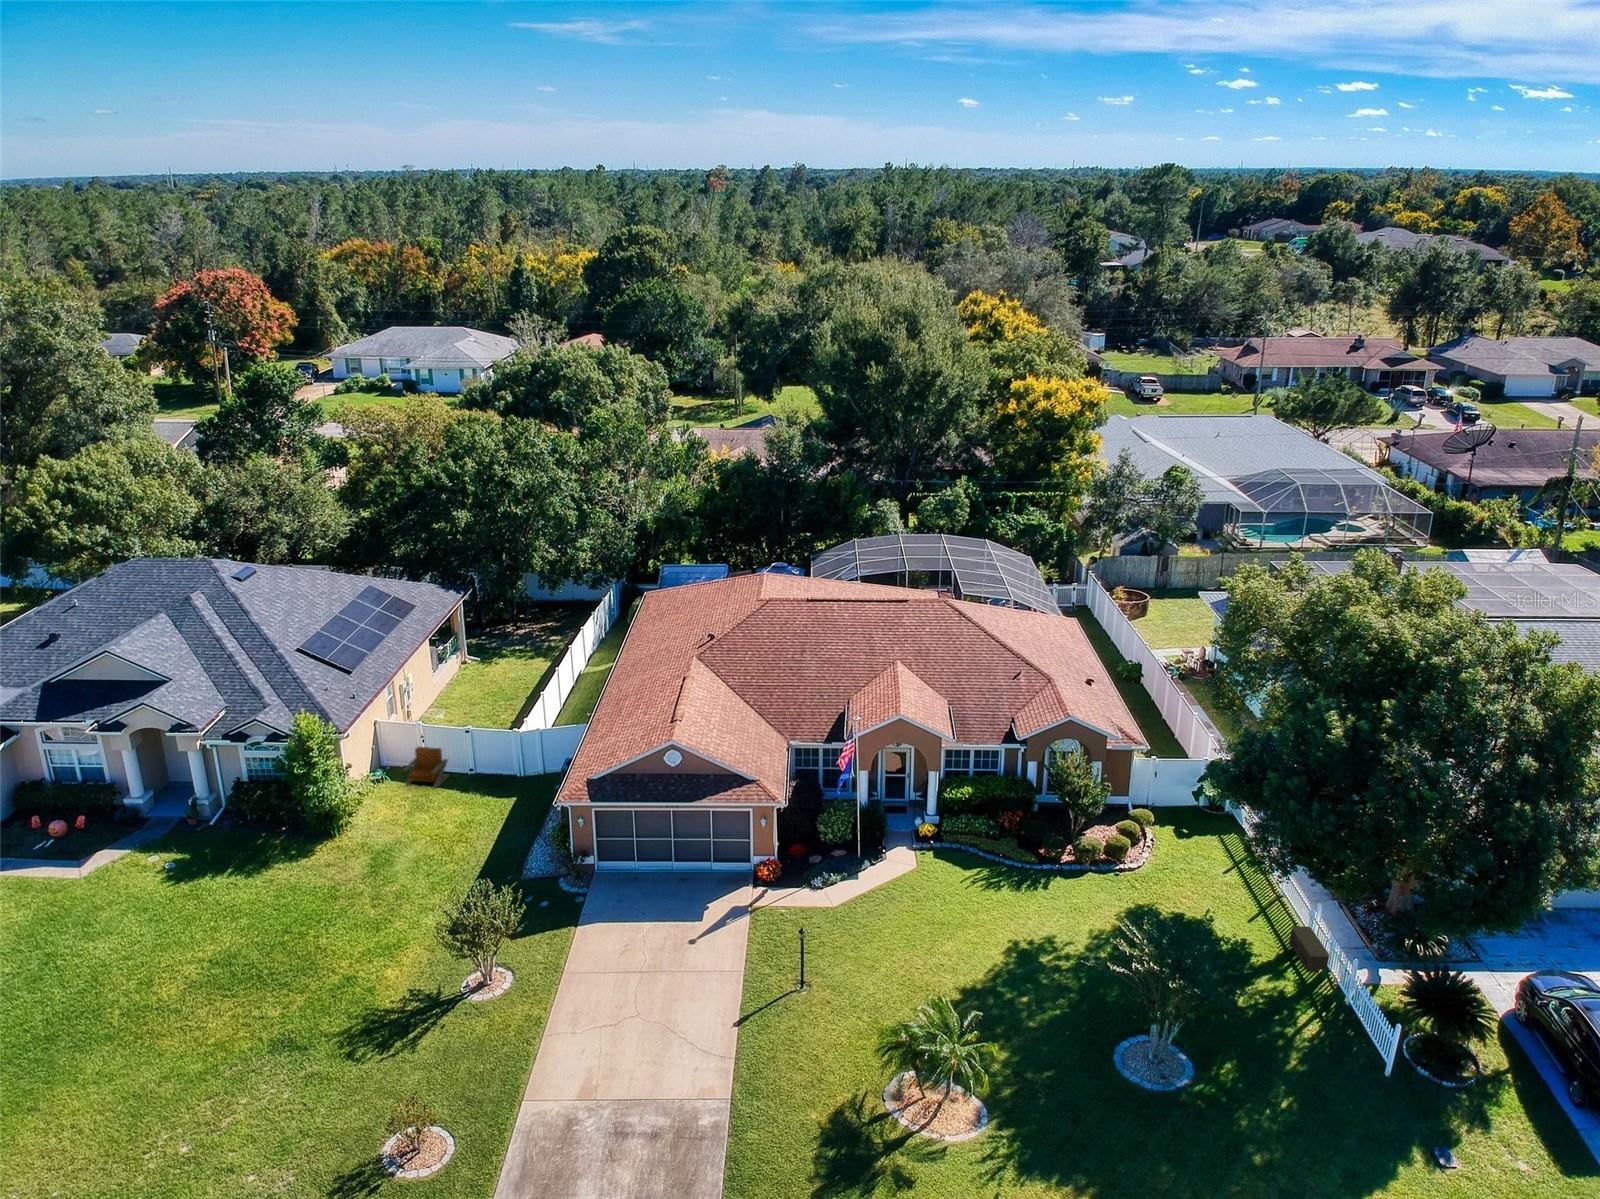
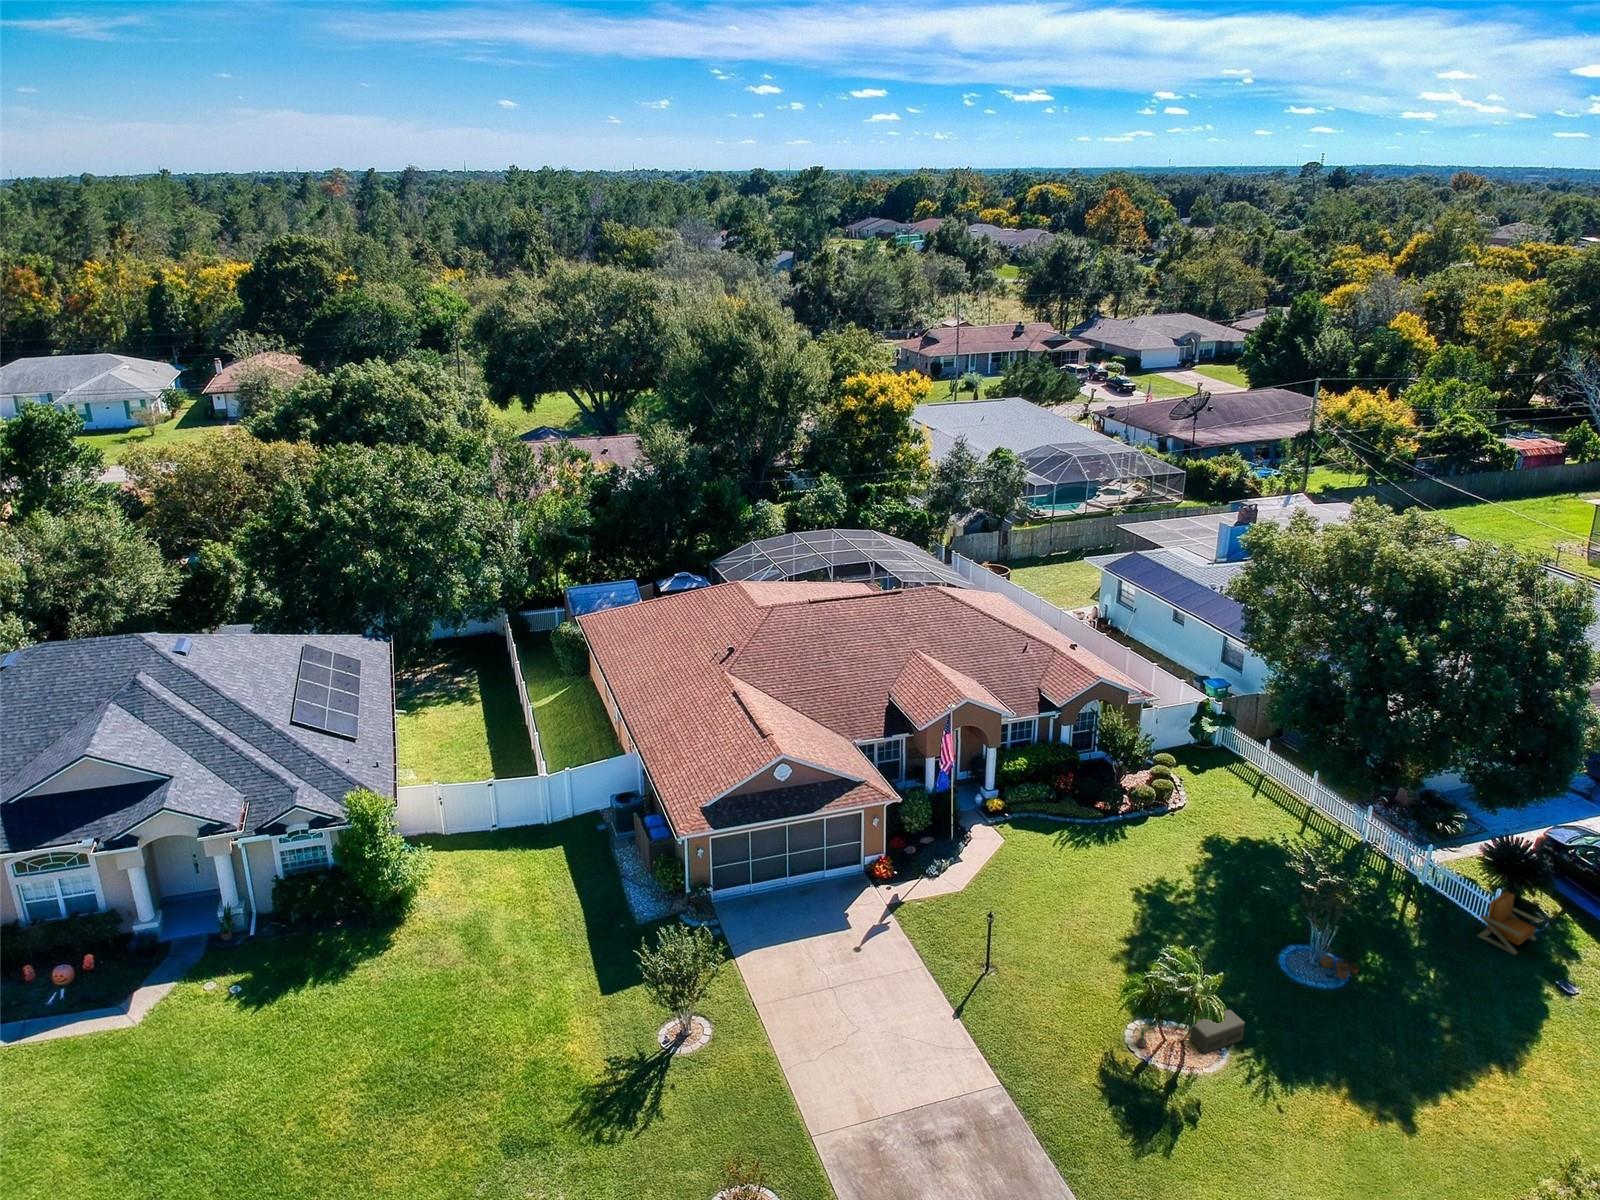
lounge chair: present [404,747,449,788] -> present [1478,892,1540,954]
storage bench: present [1289,926,1329,971] -> present [1190,1010,1245,1054]
woven basket: none [1161,1055,1200,1086] -> present [1321,955,1359,979]

